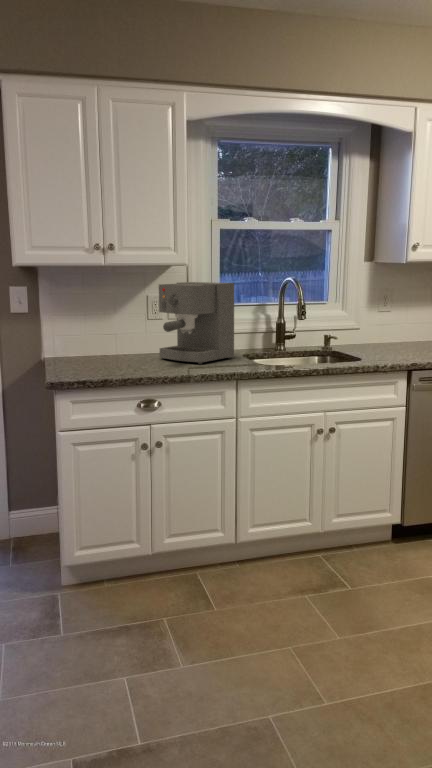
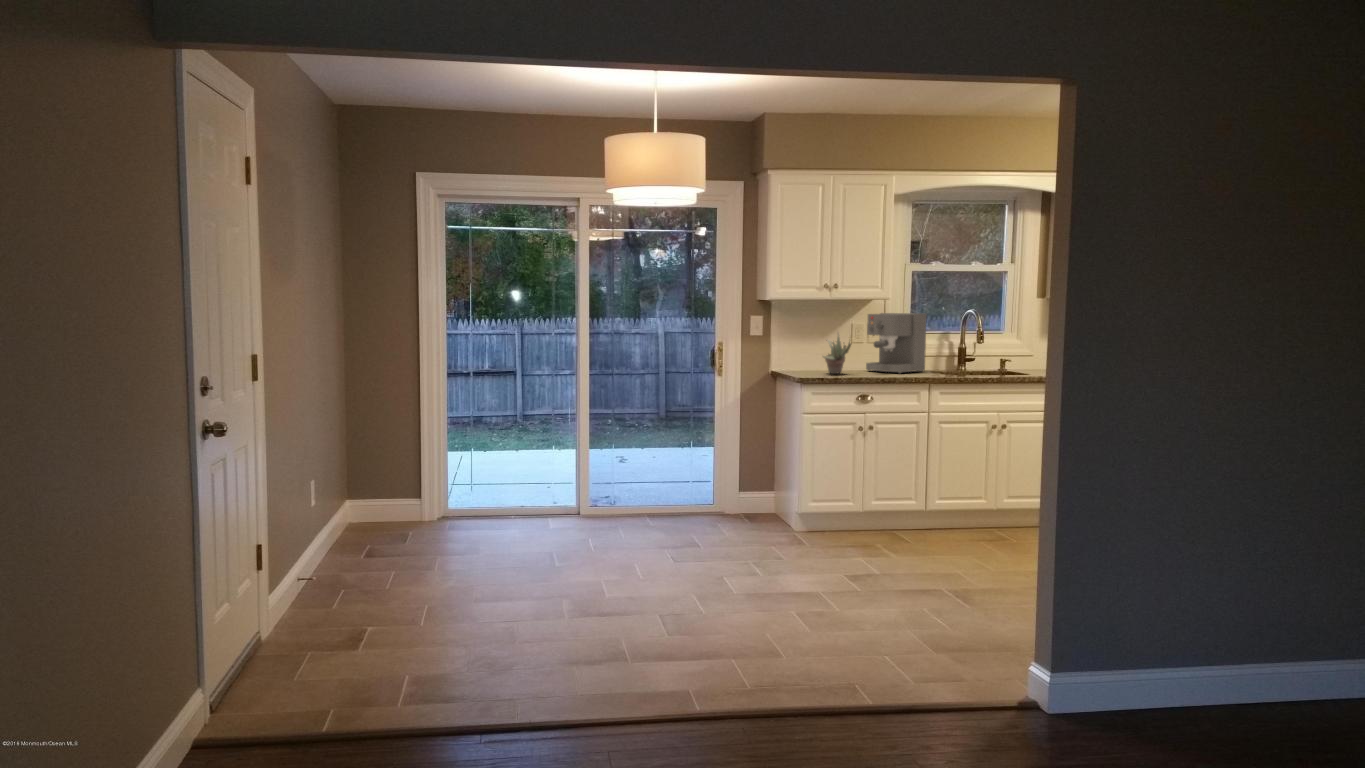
succulent plant: none [88,309,132,368] -> present [823,333,851,374]

